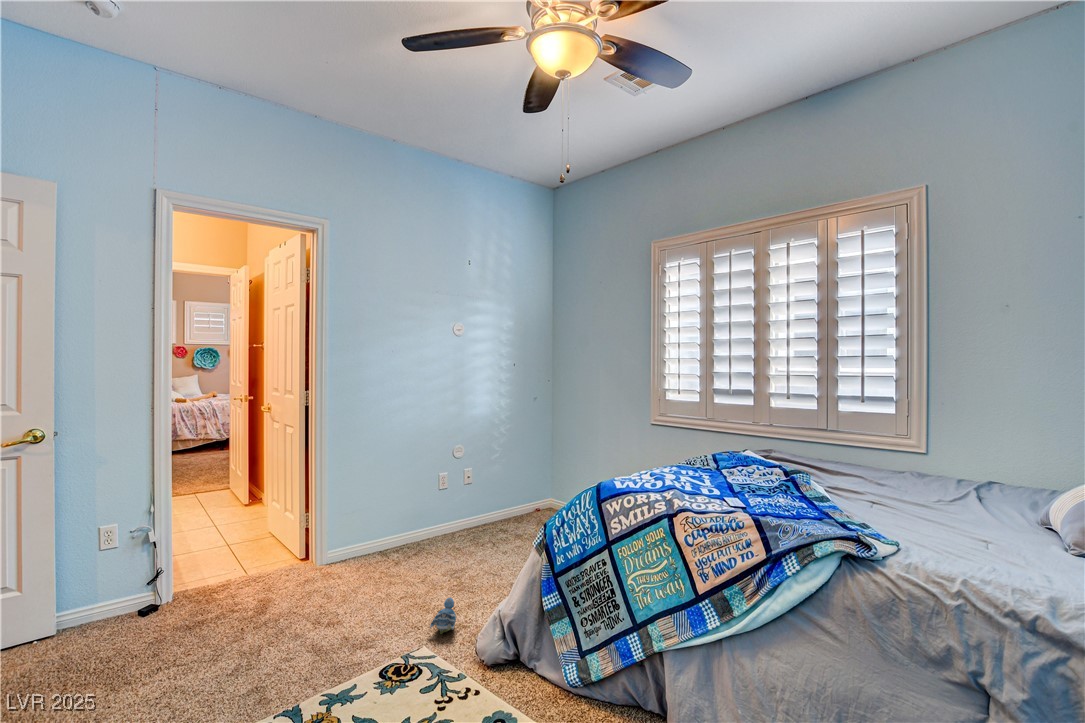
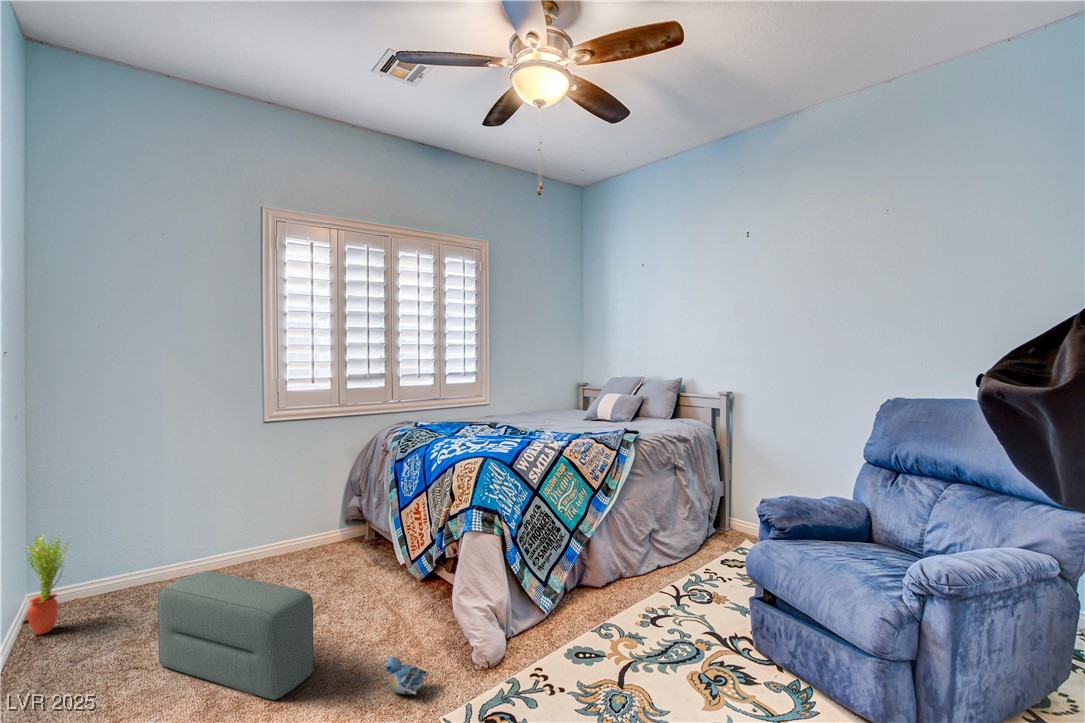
potted plant: none [512,460,534,518] -> present [27,535,69,634]
pouf: none [443,502,512,591] -> present [158,571,313,700]

